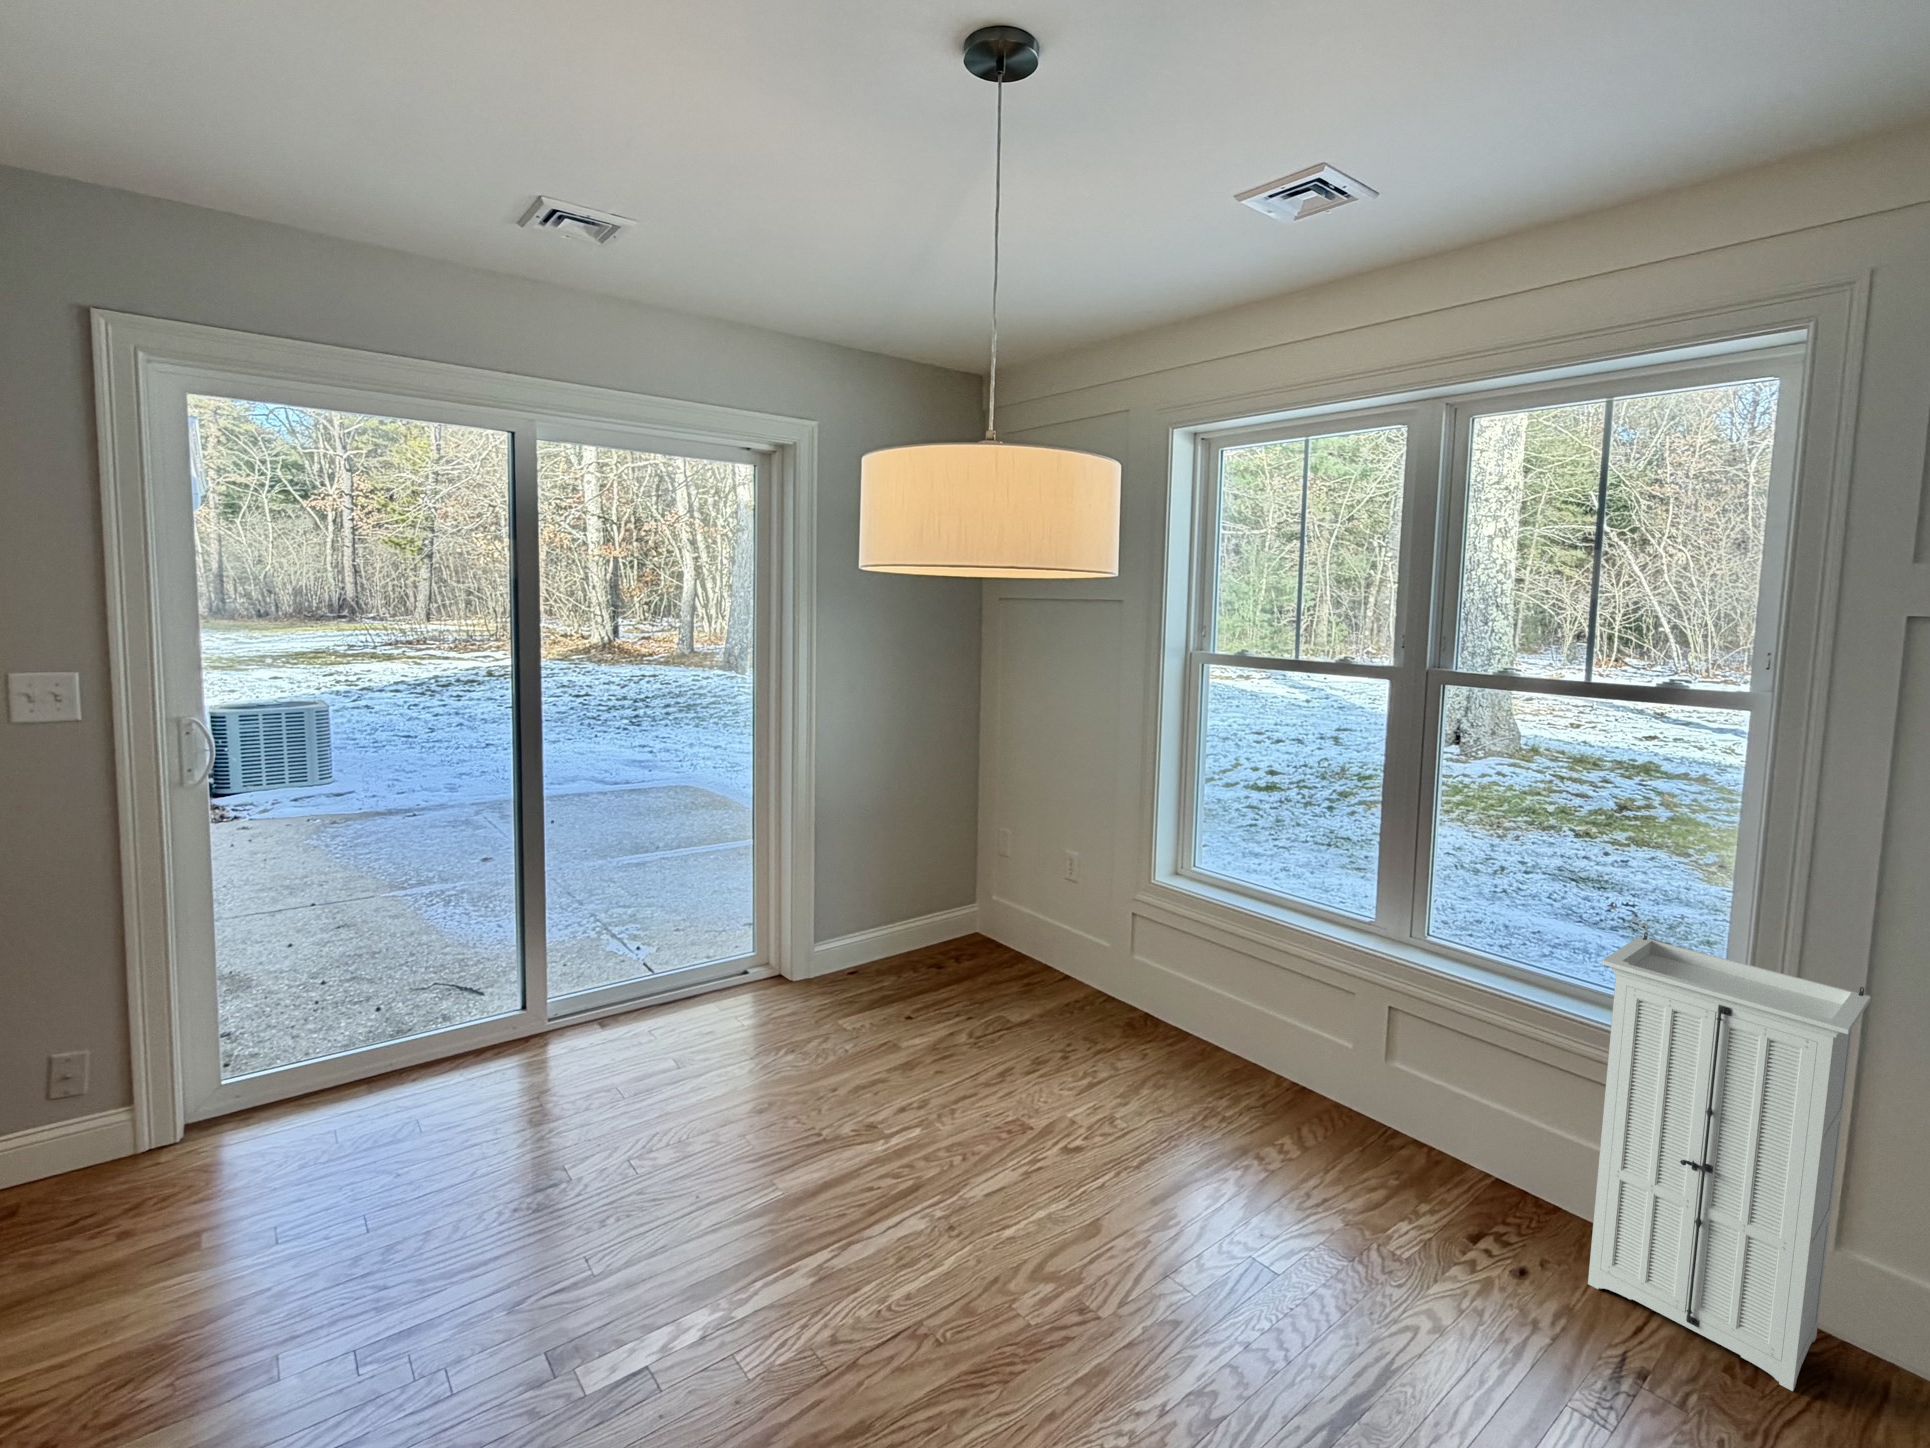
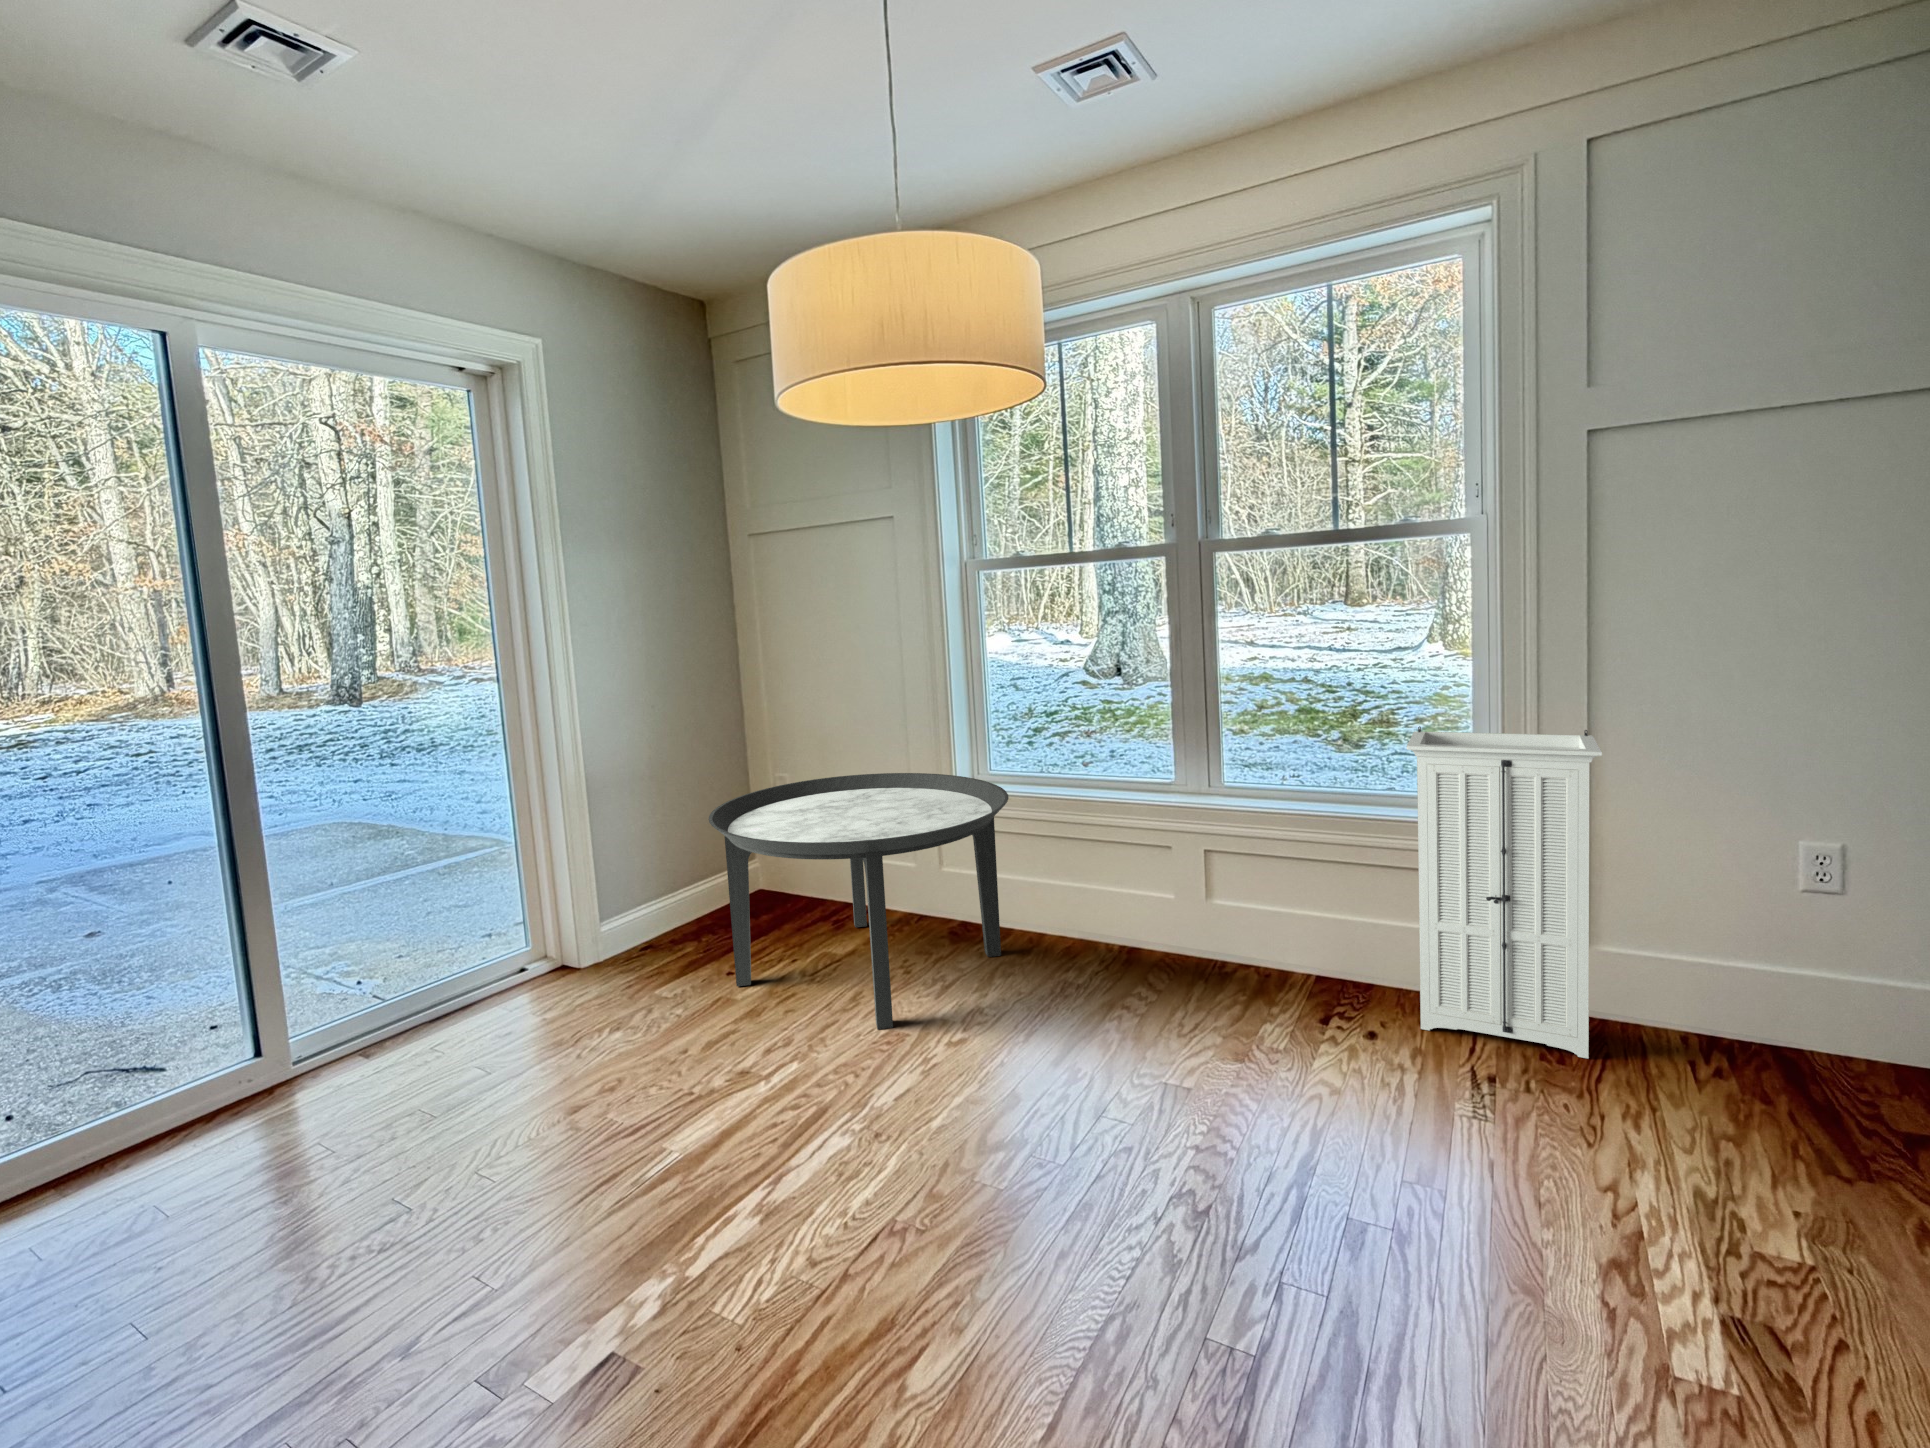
round table: none [892,845,1184,1117] -> present [709,773,1009,1029]

